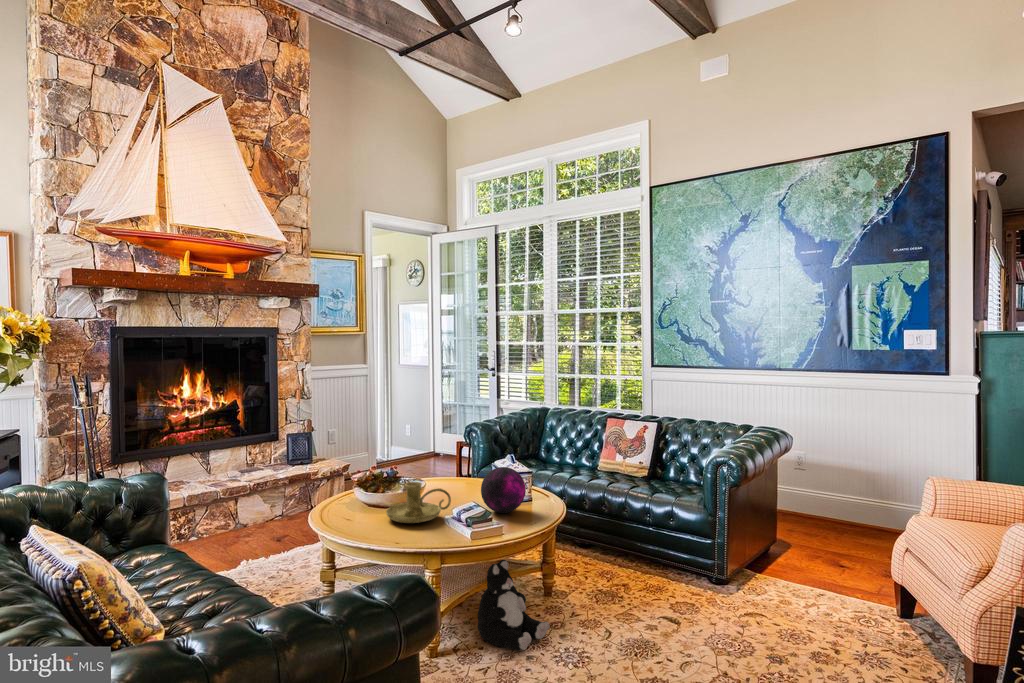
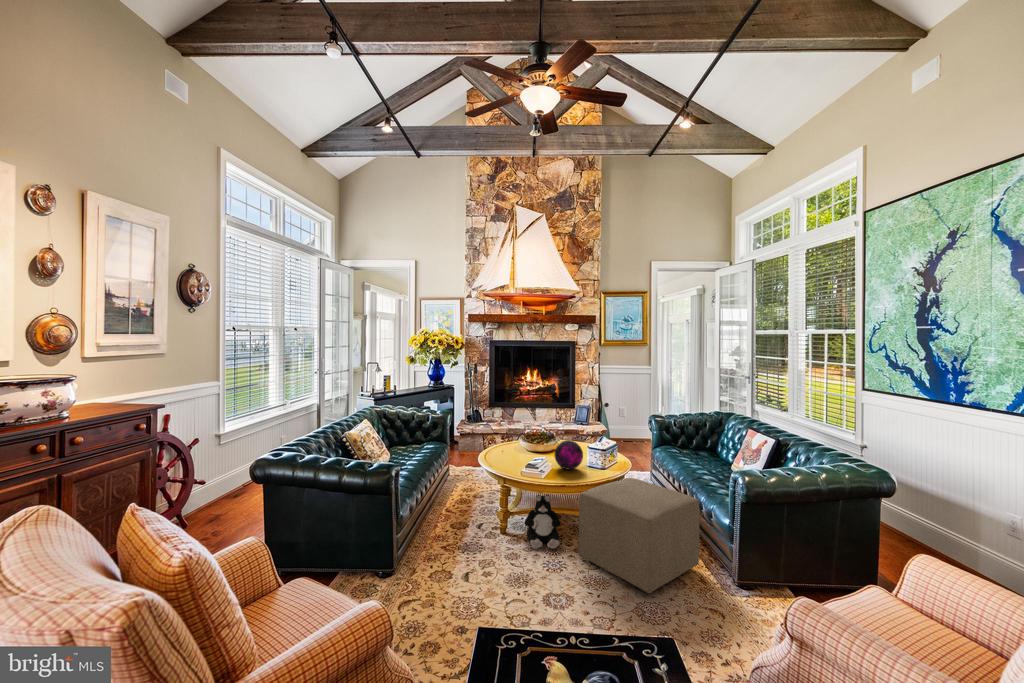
candle holder: present [386,482,451,523] -> none [503,437,539,460]
ottoman: none [572,500,709,633] -> present [579,478,700,593]

